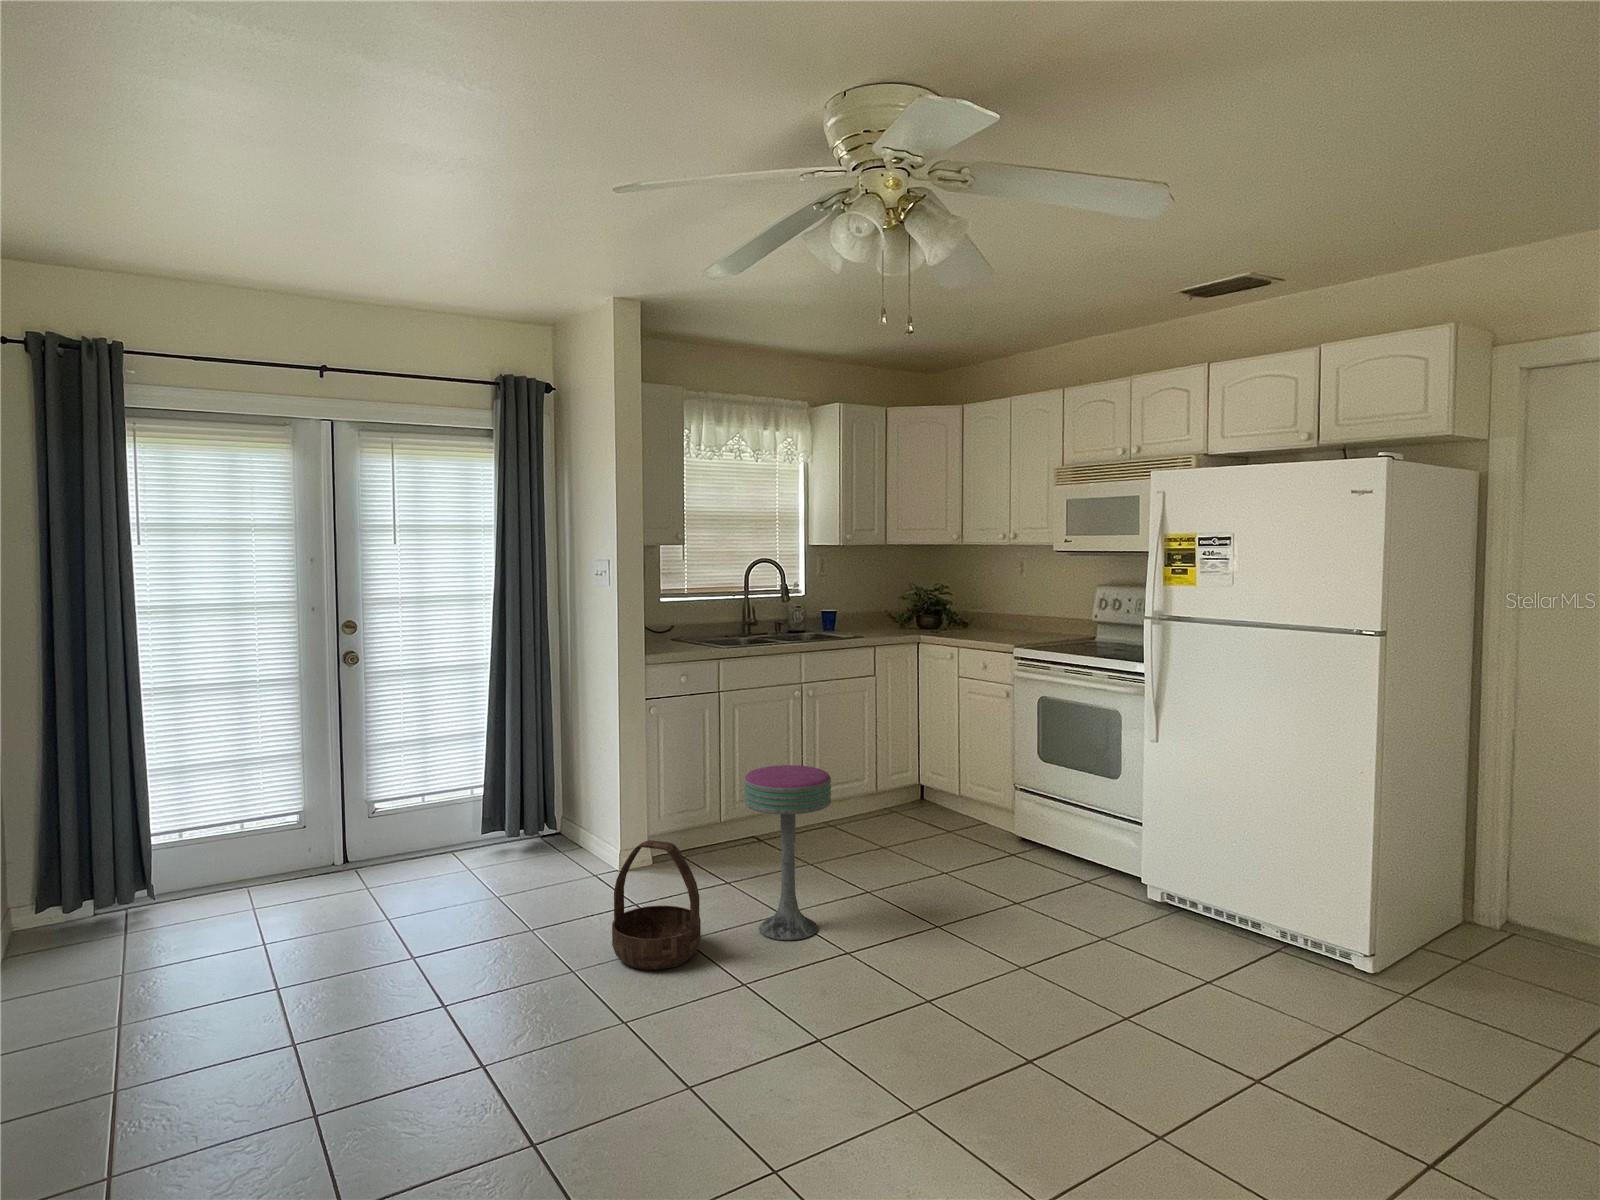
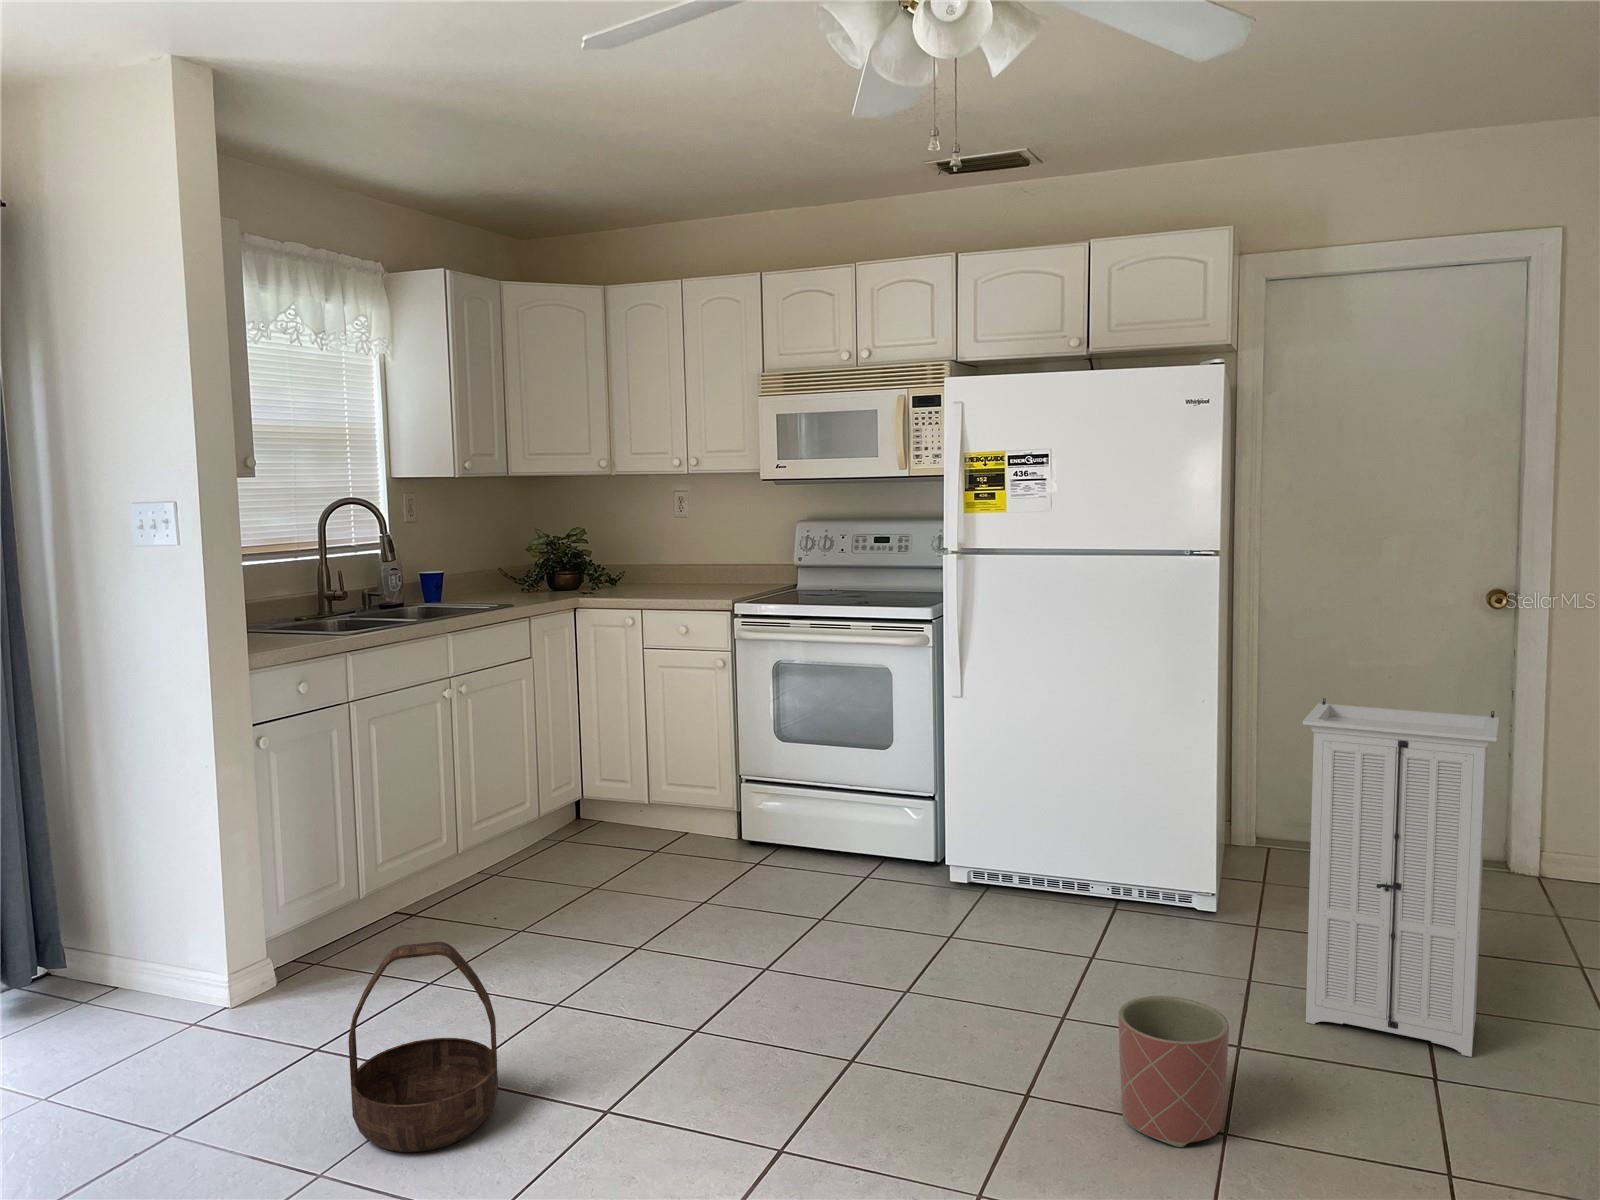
bar stool: present [744,765,831,940] -> none [509,791,638,1047]
storage cabinet: none [1350,777,1581,1157] -> present [1303,698,1499,1057]
planter: none [1083,997,1176,1124] -> present [1118,996,1229,1147]

